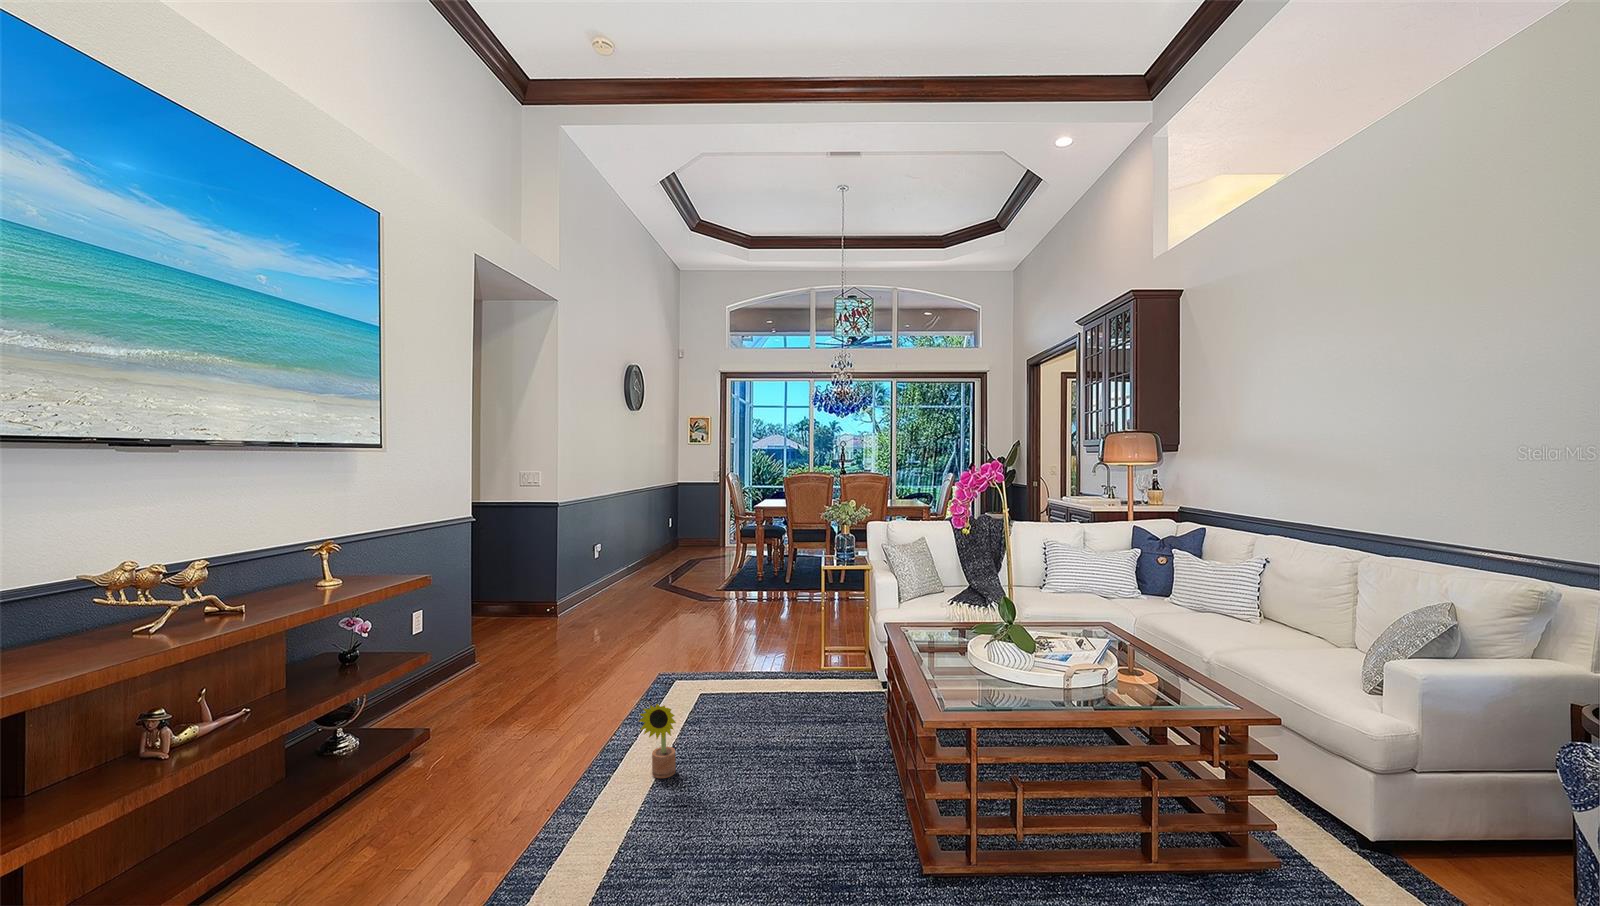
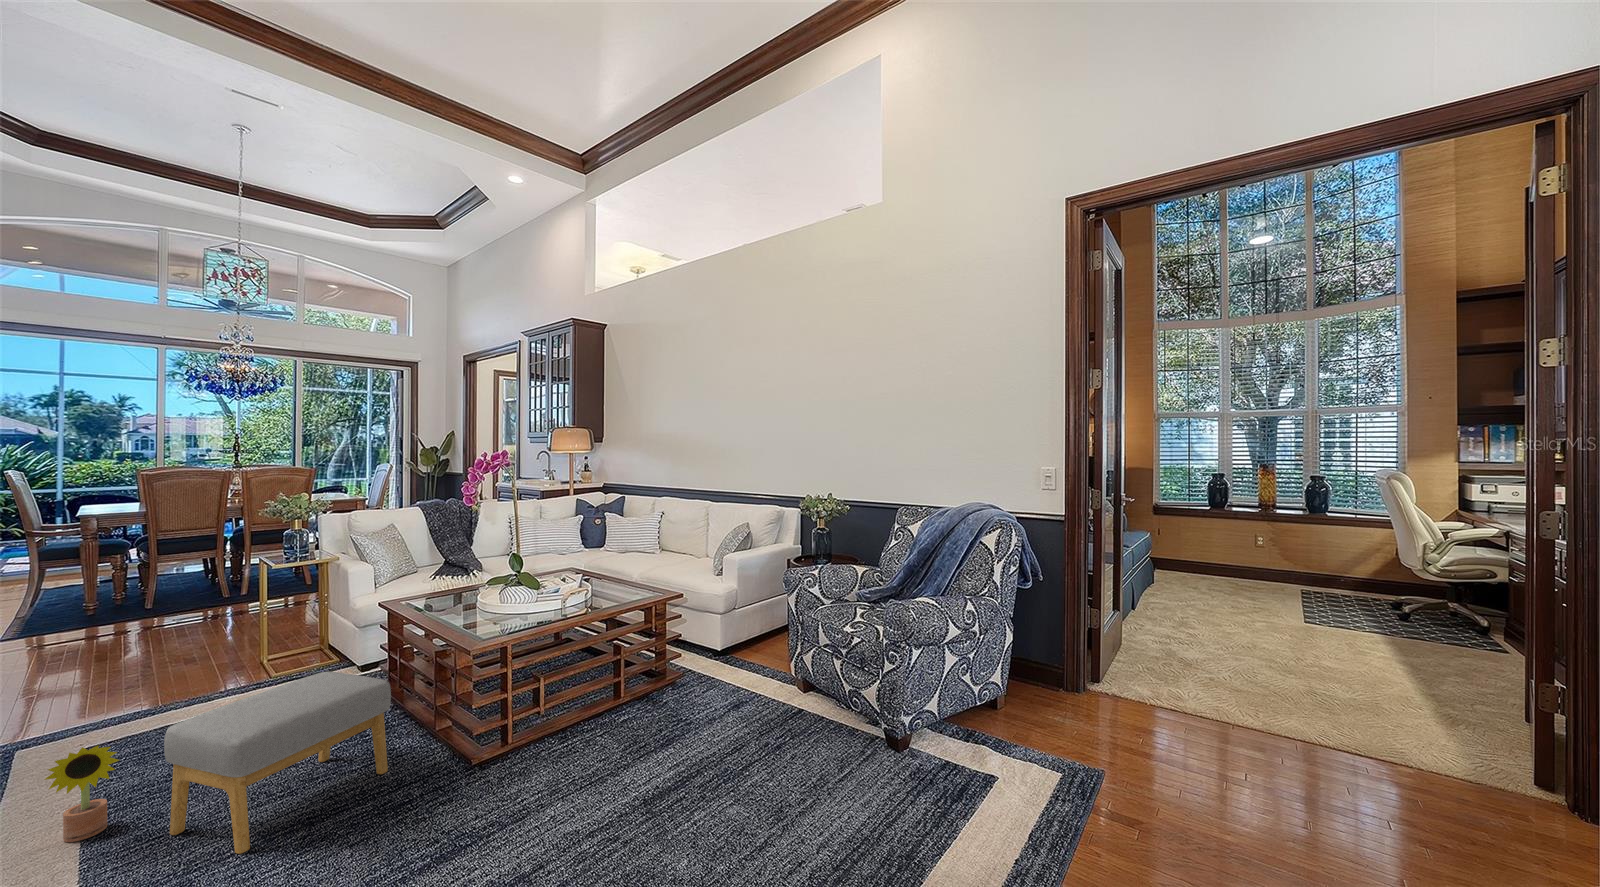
footstool: none [692,690,857,858] -> present [164,672,391,854]

